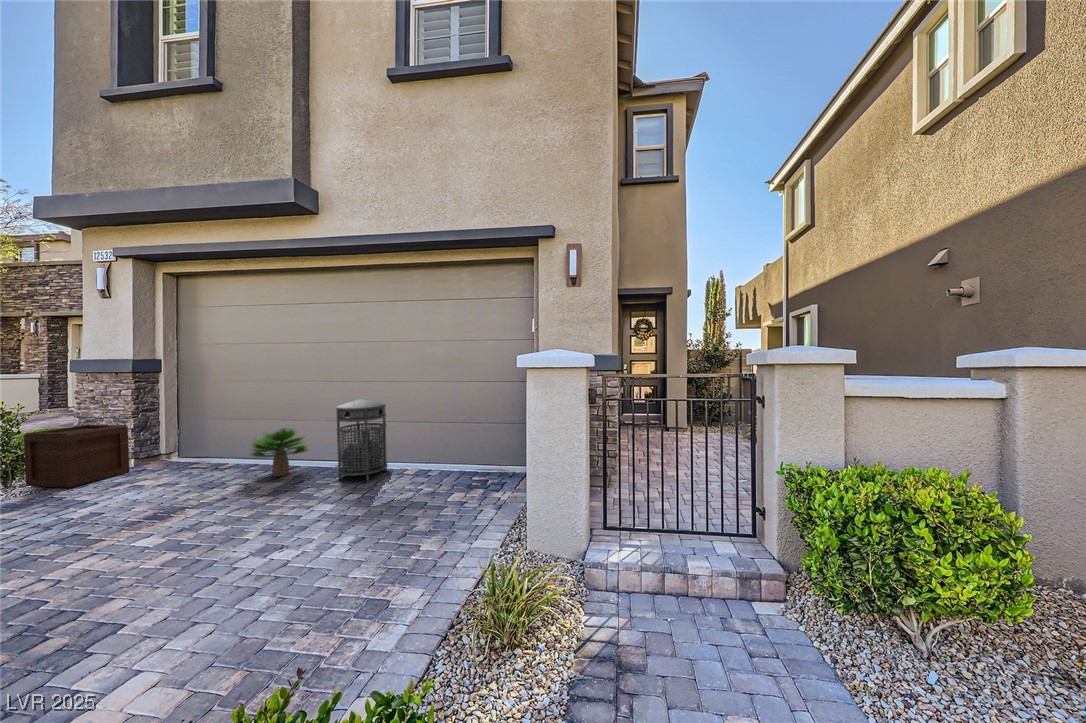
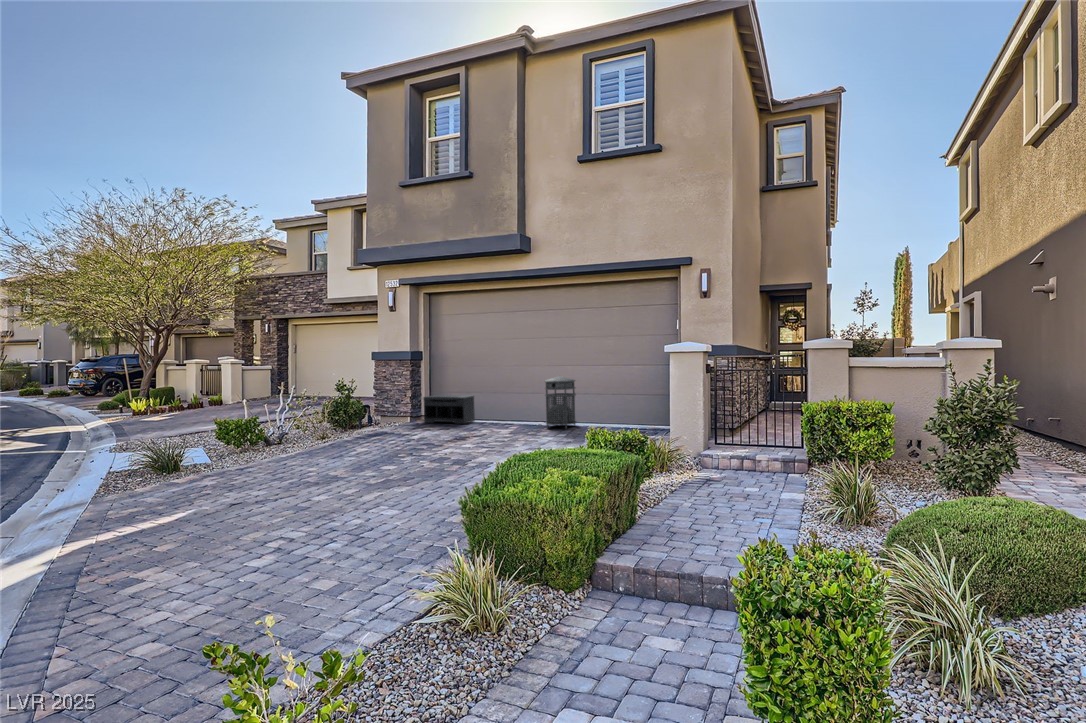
wooden crate: present [24,425,129,488] -> none [364,393,411,428]
bench: none [153,425,243,471] -> present [423,395,475,424]
potted plant: present [251,429,308,476] -> none [488,394,525,427]

